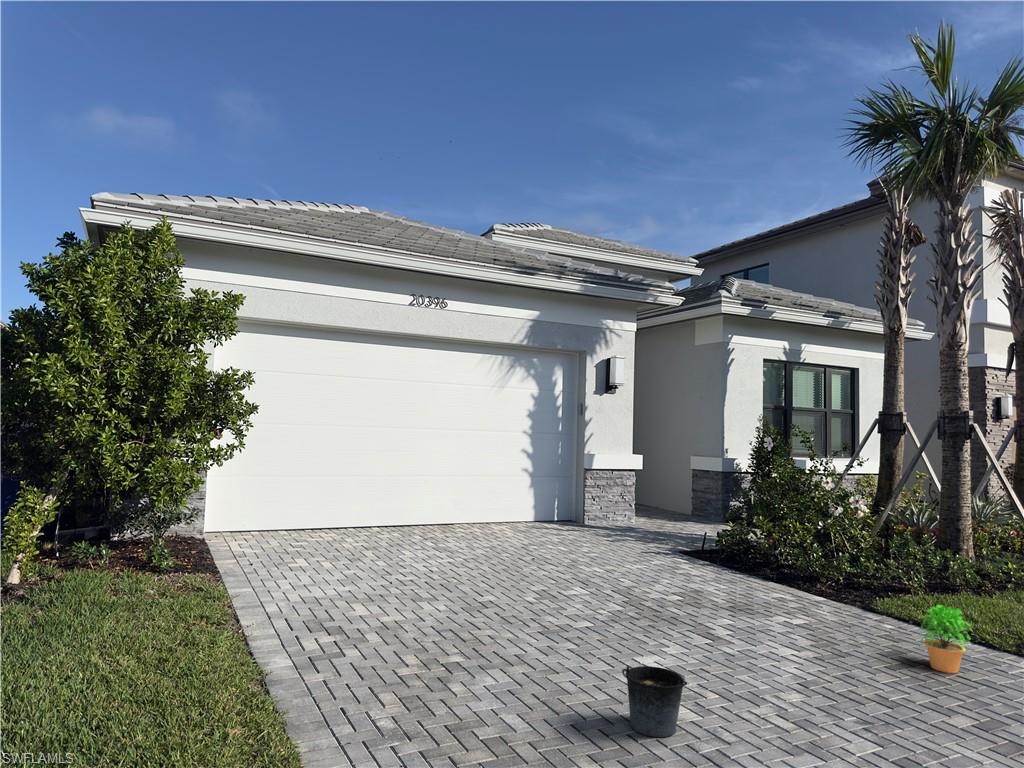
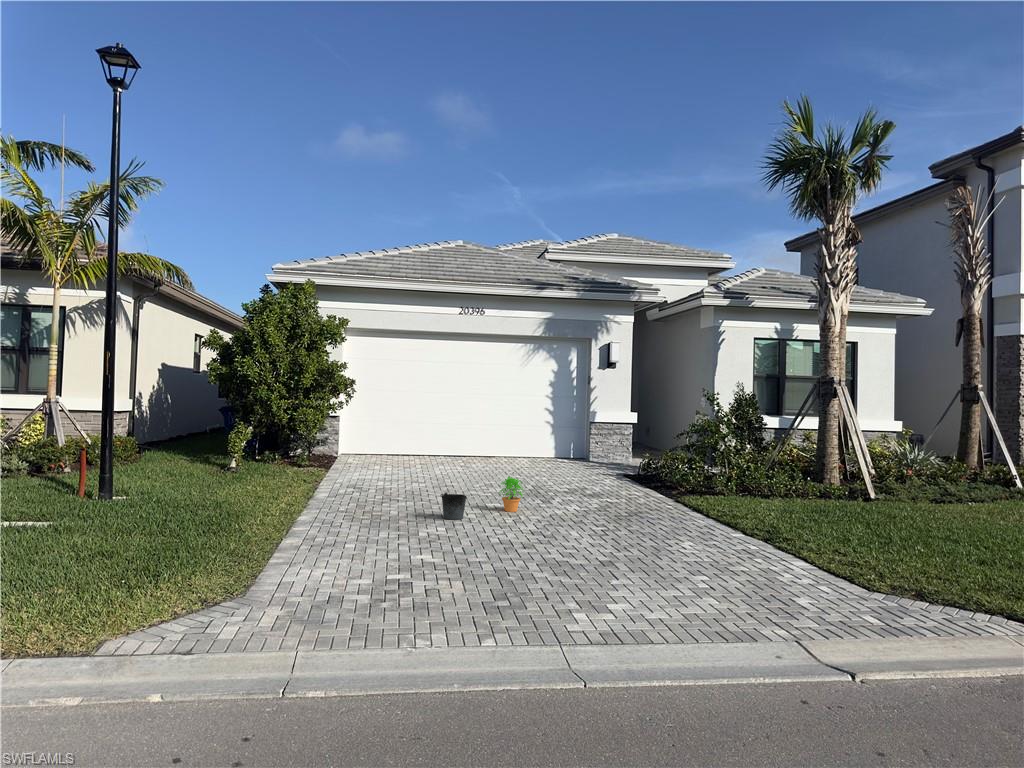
potted plant: present [919,605,970,673] -> present [499,477,523,512]

